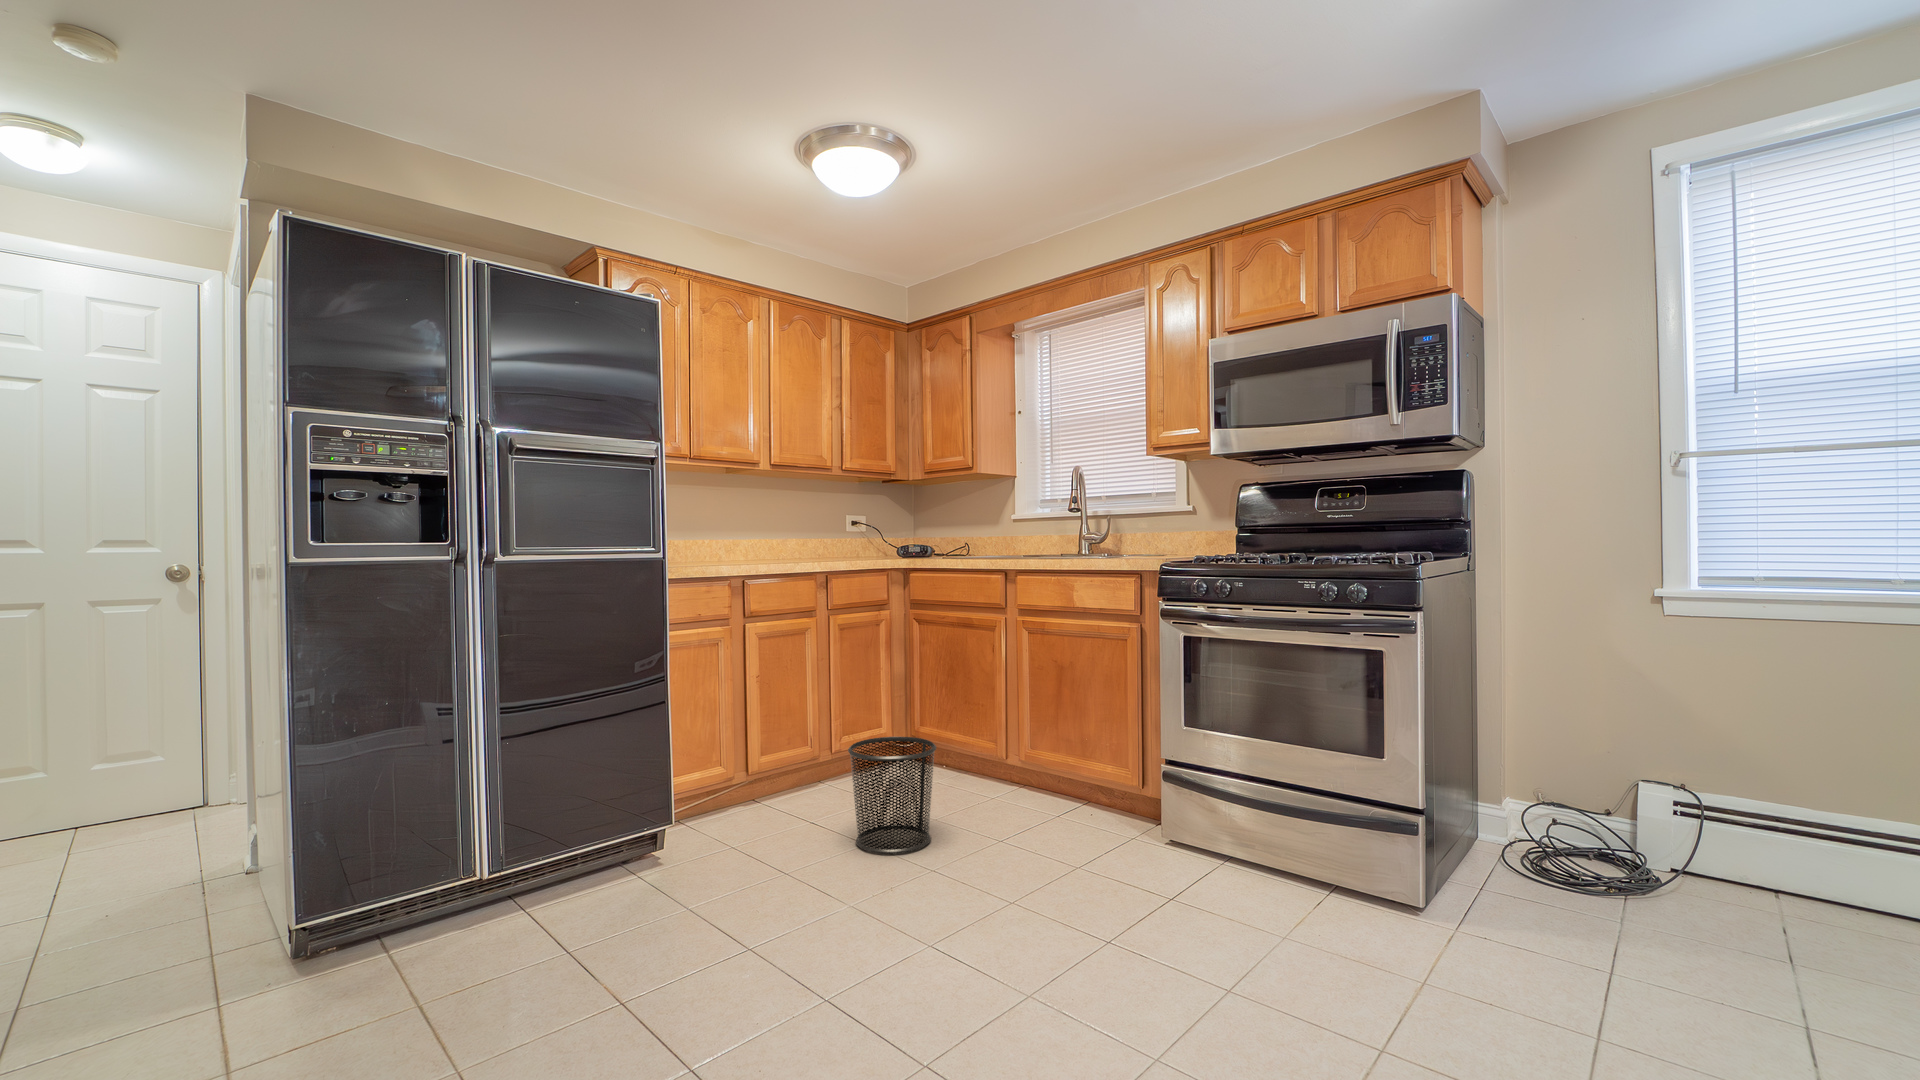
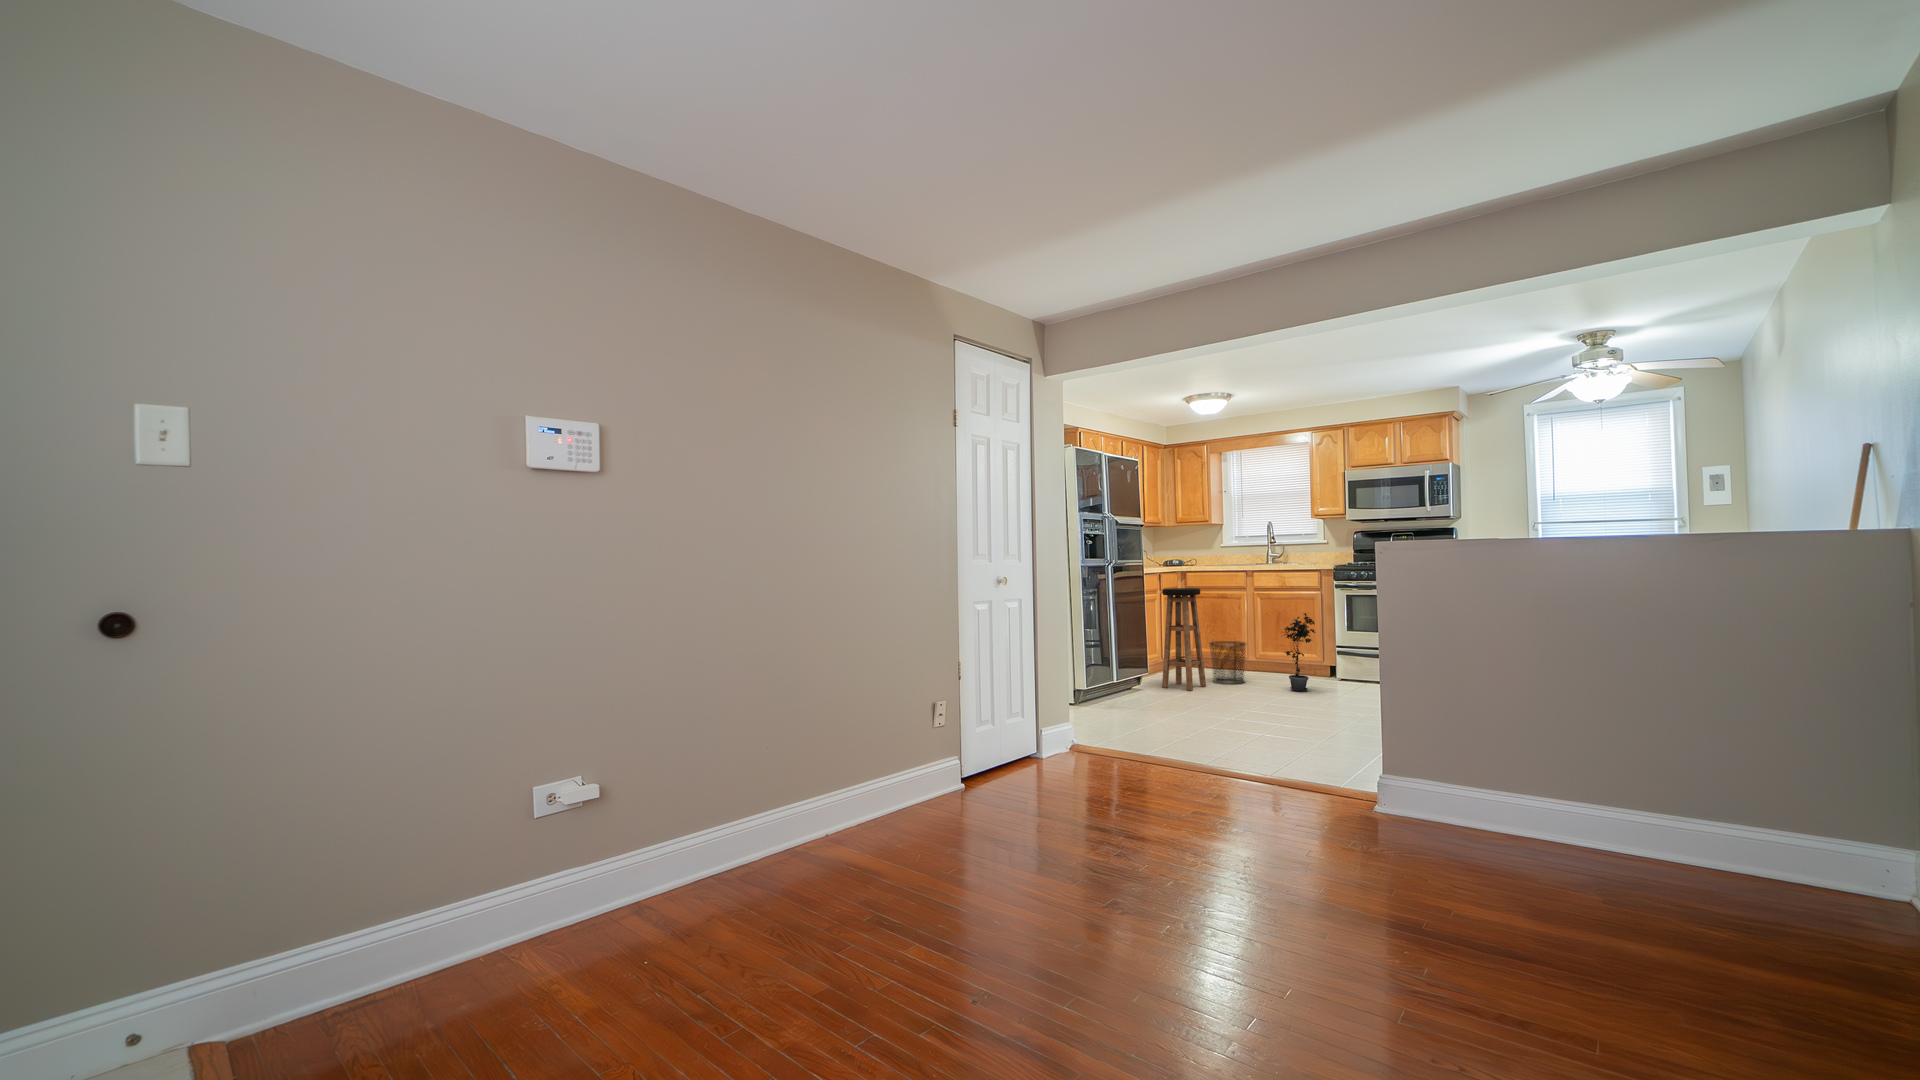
bar stool: none [699,611,810,885] -> present [1162,588,1206,691]
potted plant: none [967,690,1056,908] -> present [1284,613,1315,691]

